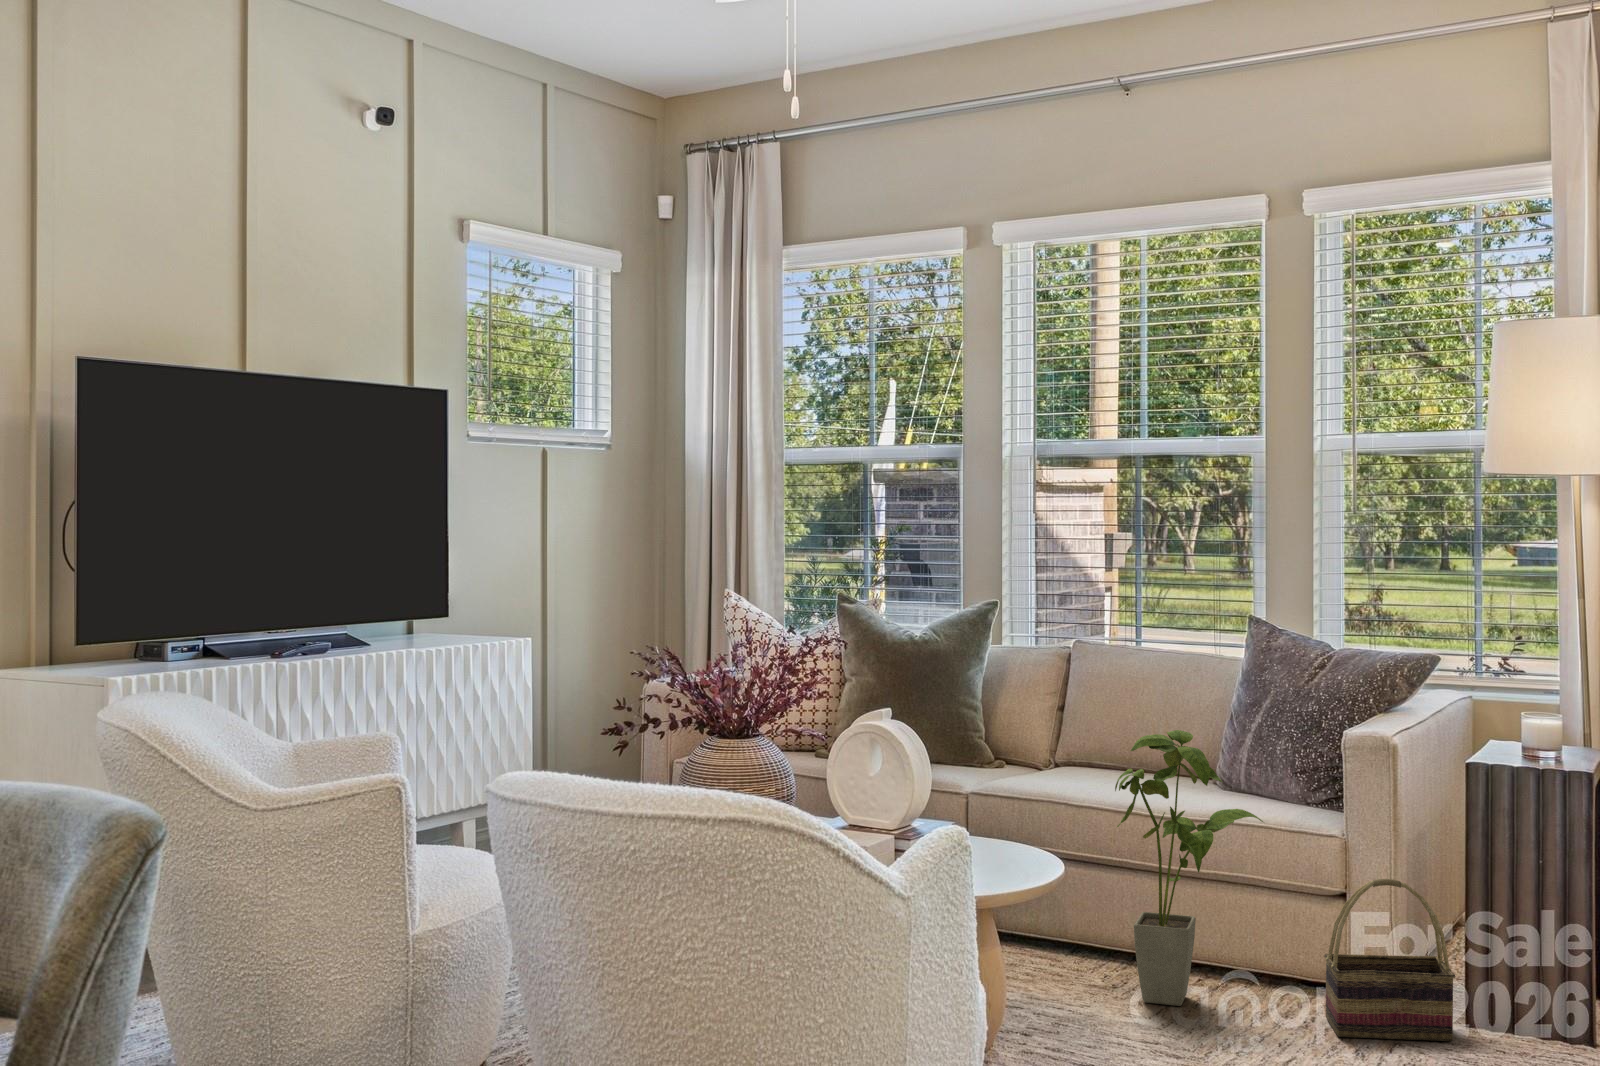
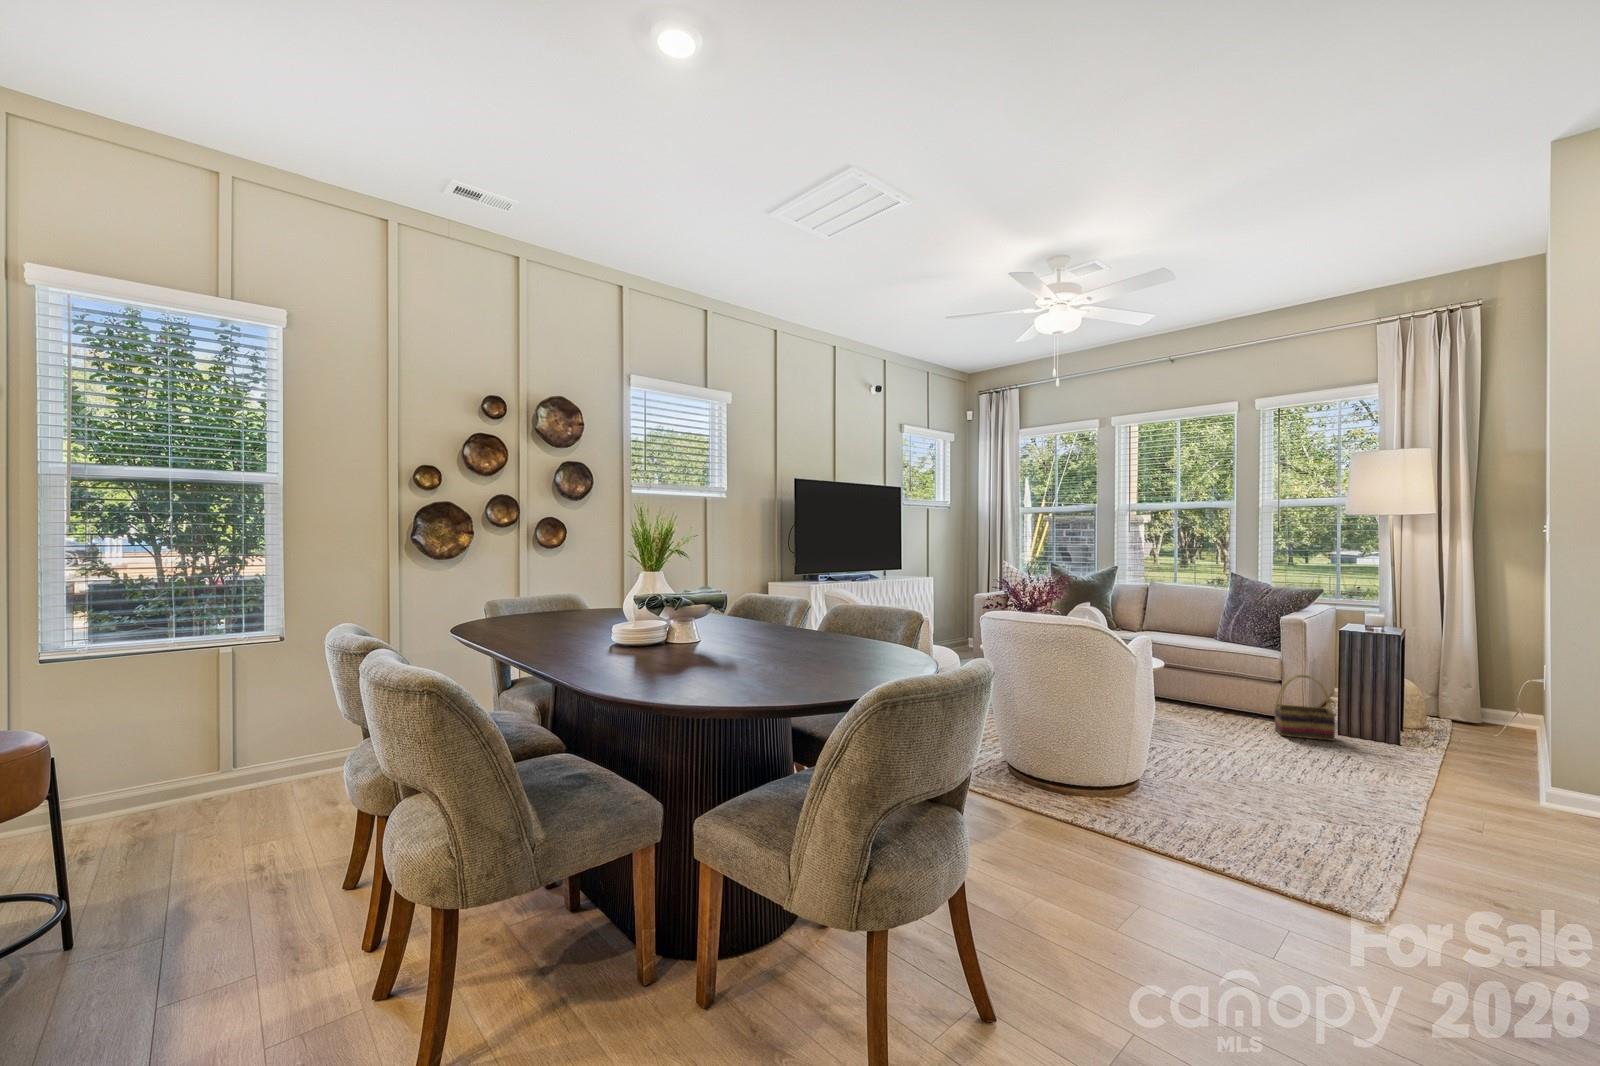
house plant: present [1115,730,1263,1006] -> none [1179,614,1246,721]

